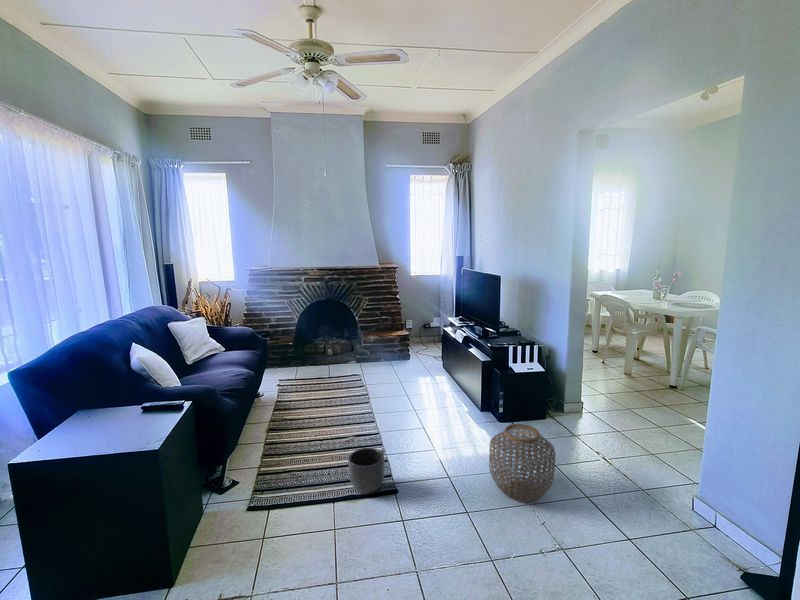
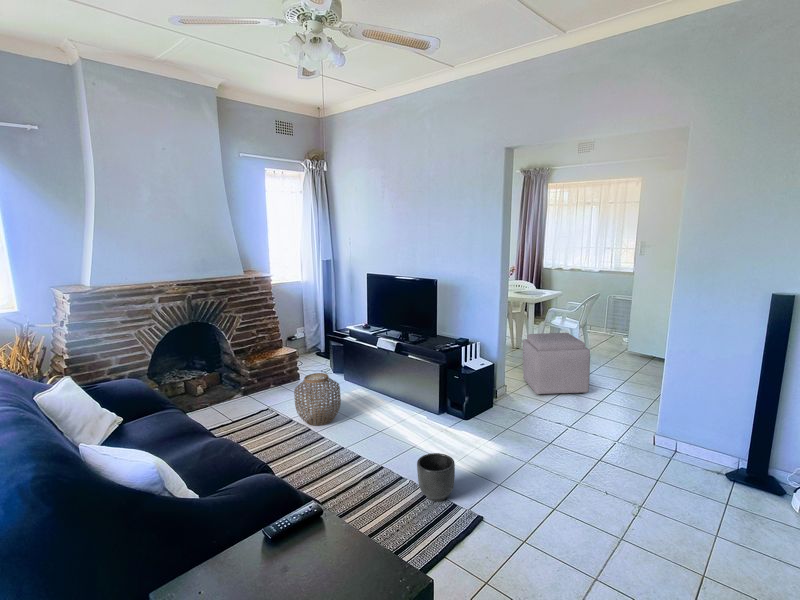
ottoman: none [607,362,693,454] -> present [523,333,590,395]
woven basket: present [489,424,555,502] -> present [294,373,341,426]

